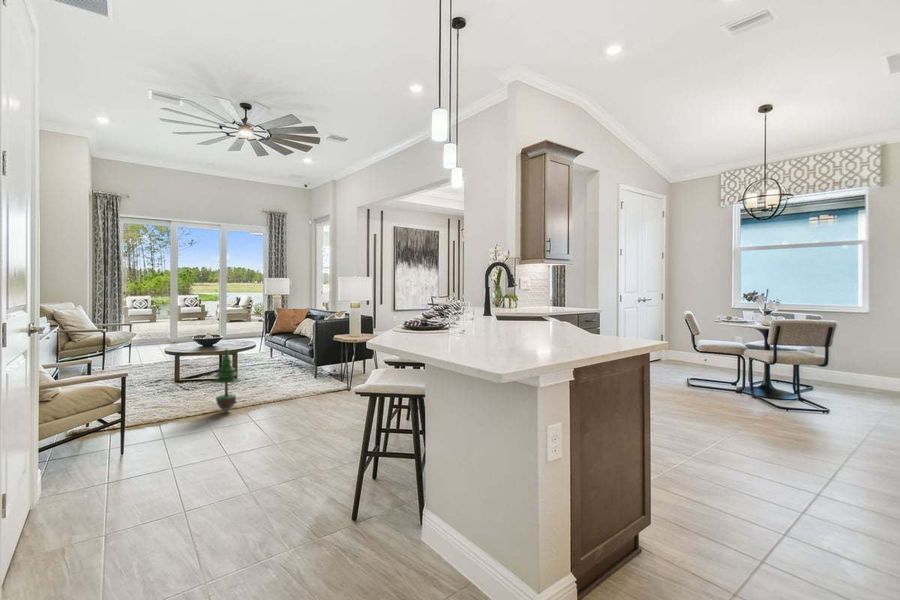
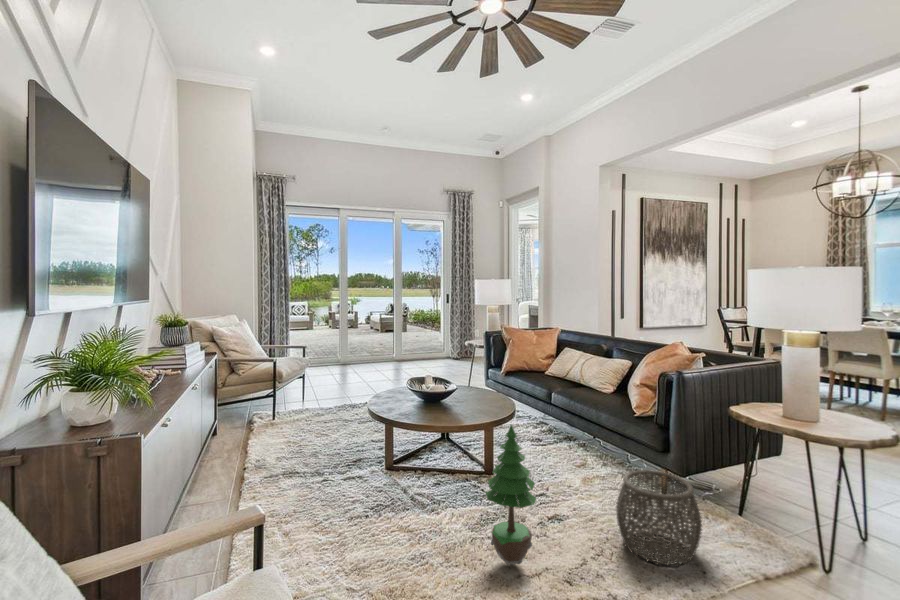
woven basket: none [284,371,321,407] -> present [616,470,702,566]

